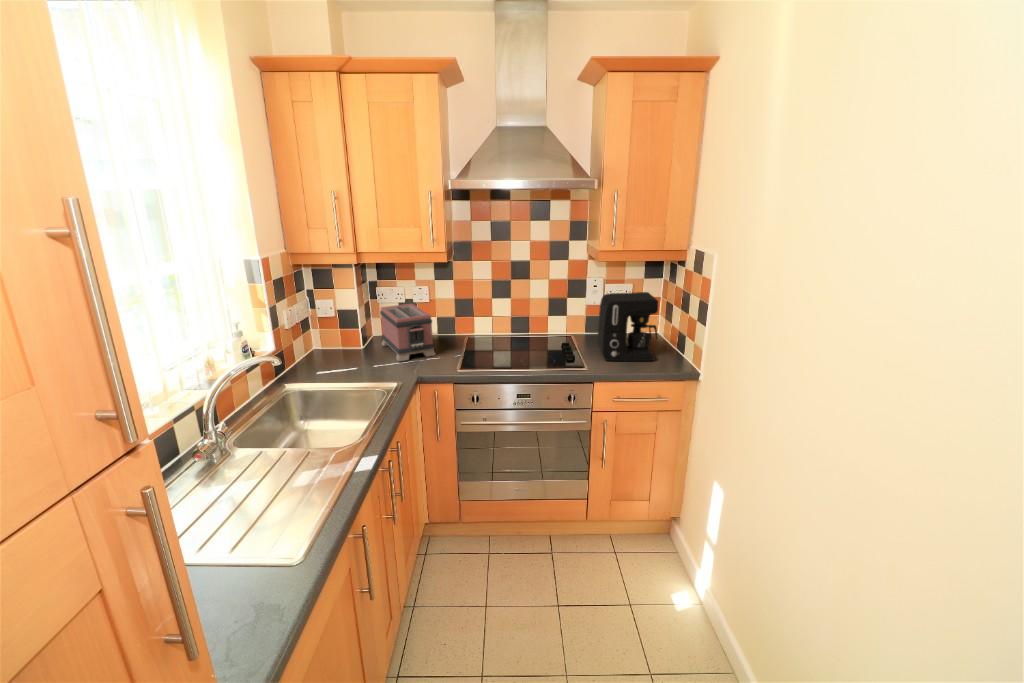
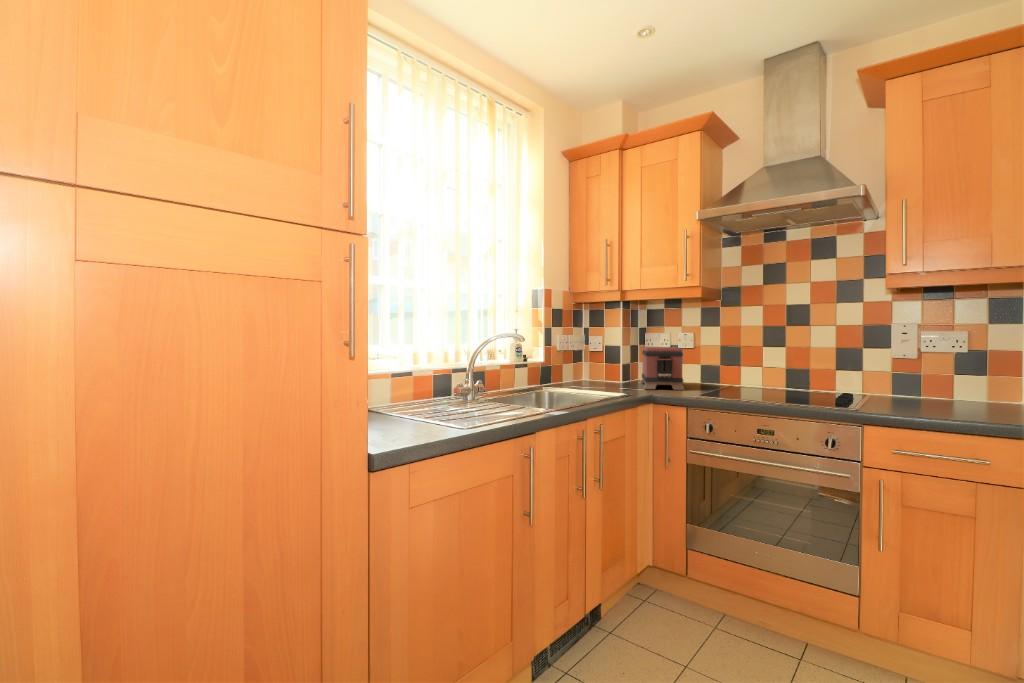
coffee maker: present [597,292,658,361] -> none [893,327,998,415]

